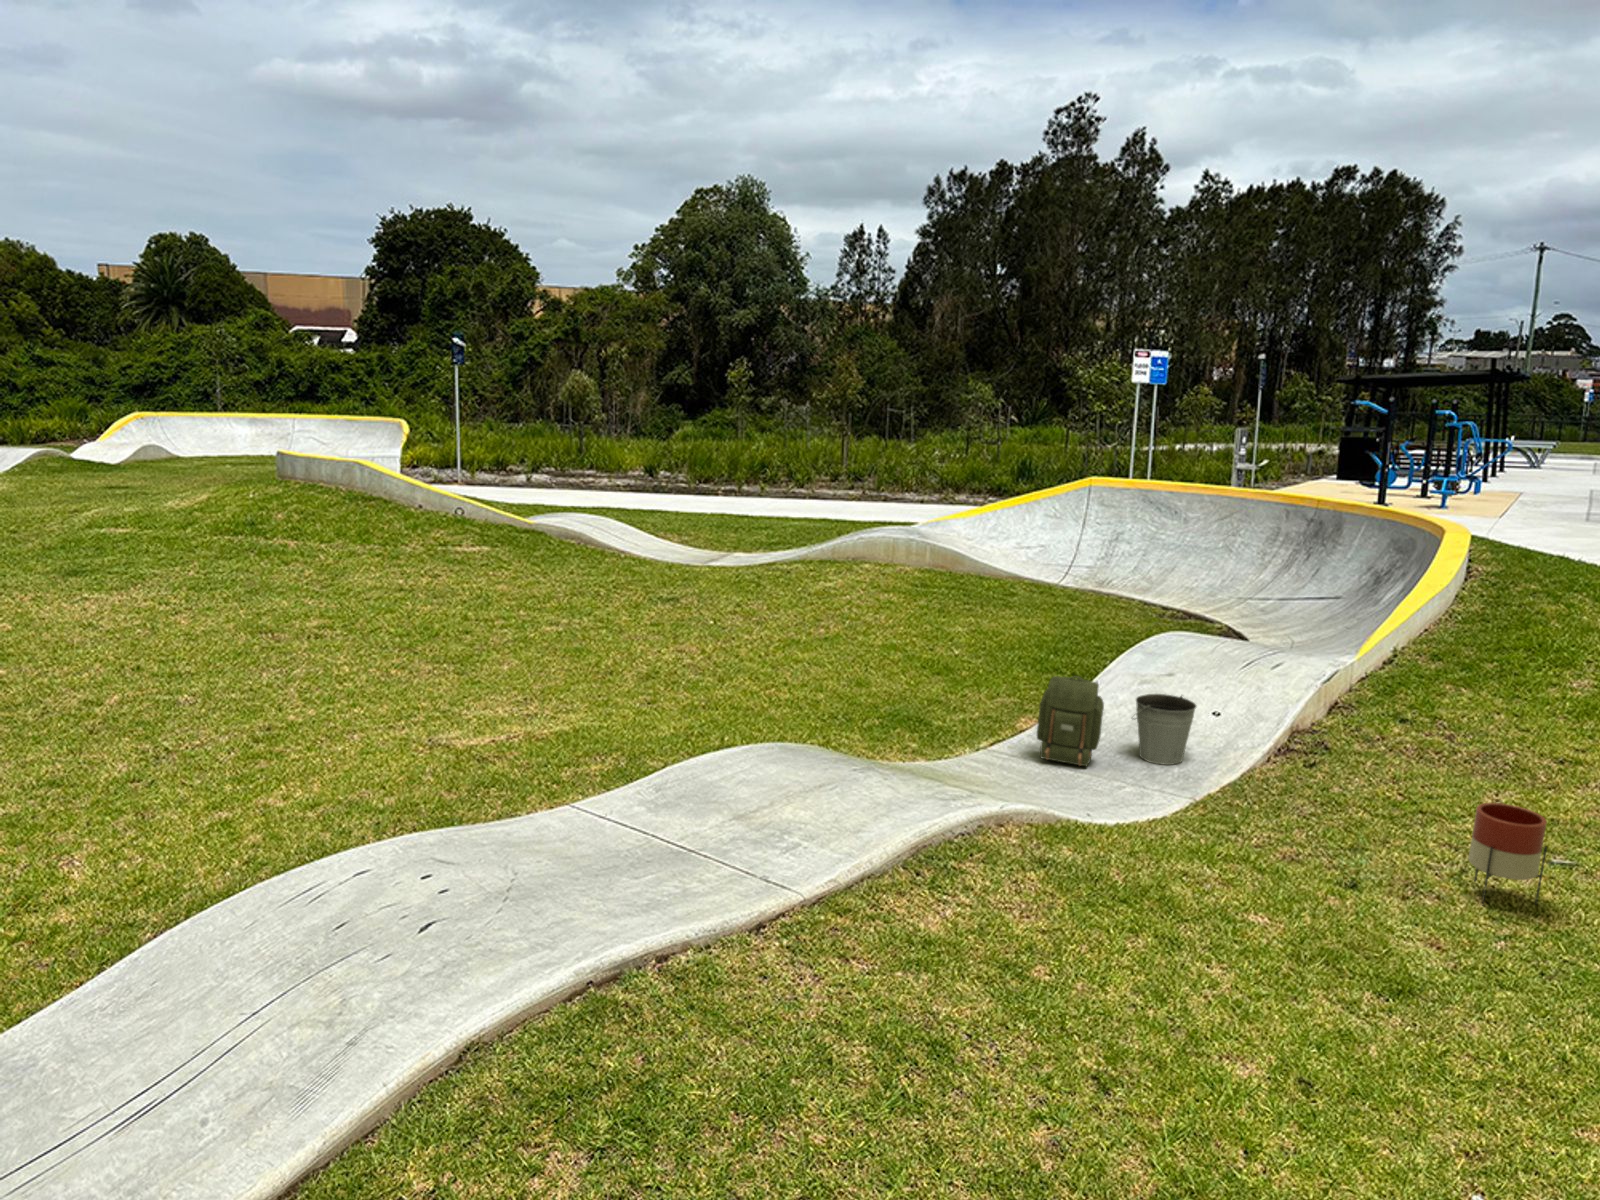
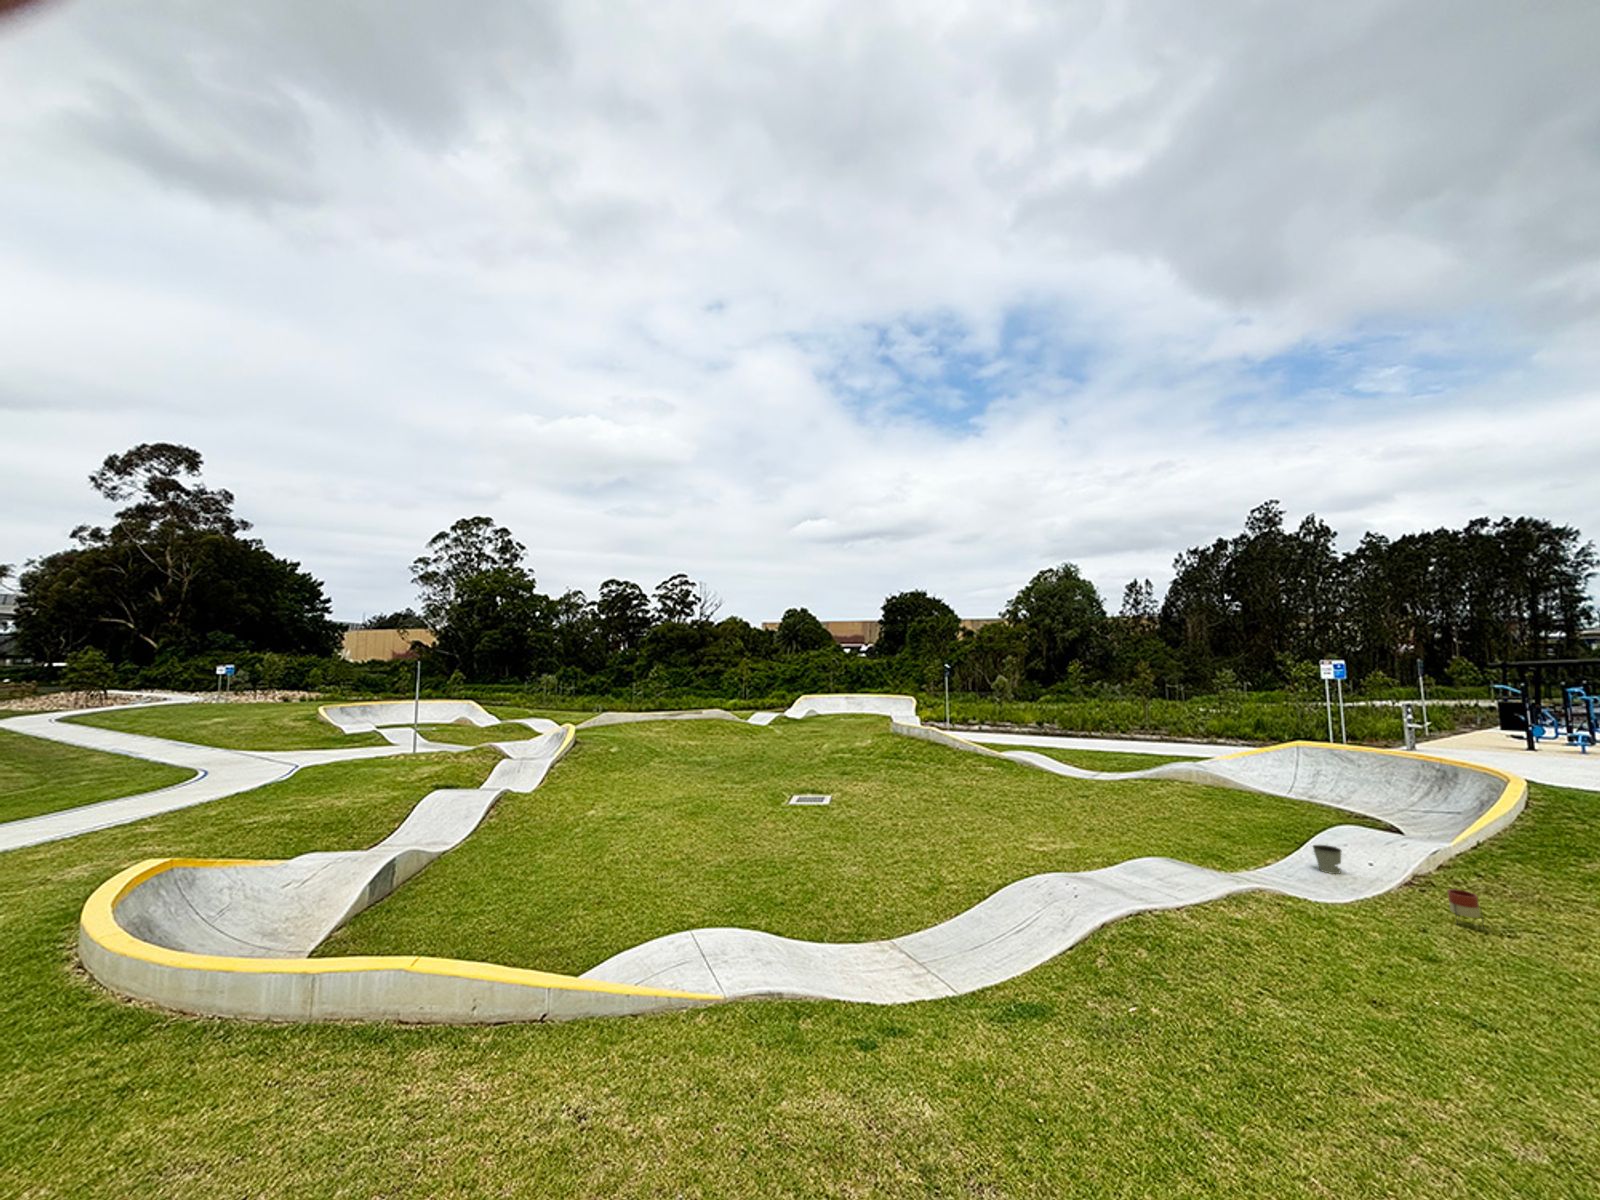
backpack: present [1037,676,1104,766] -> none [1267,834,1298,870]

